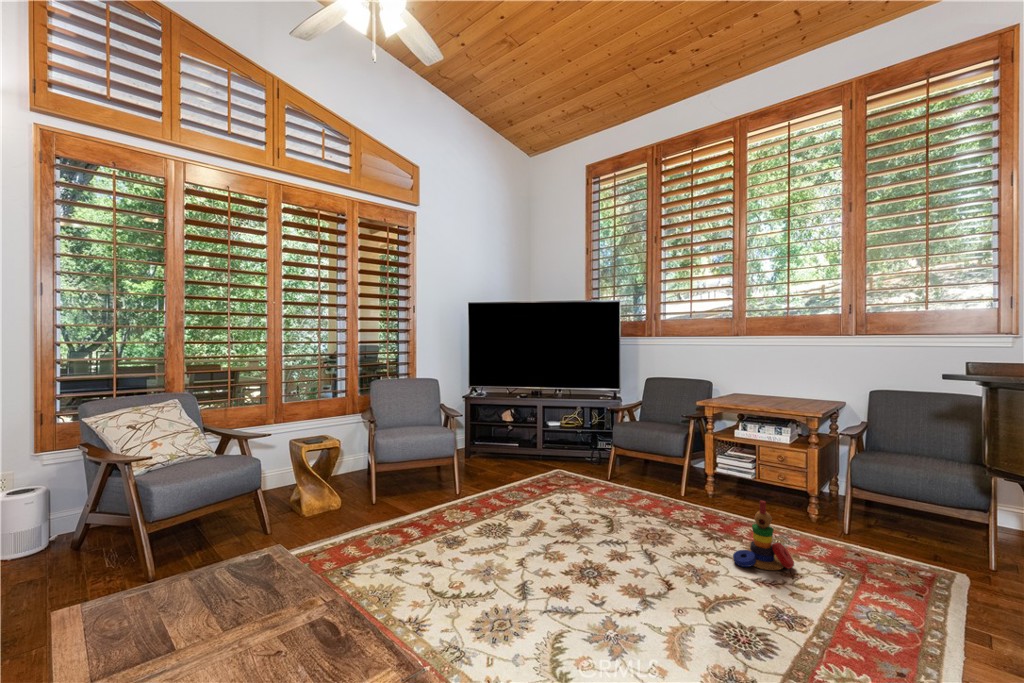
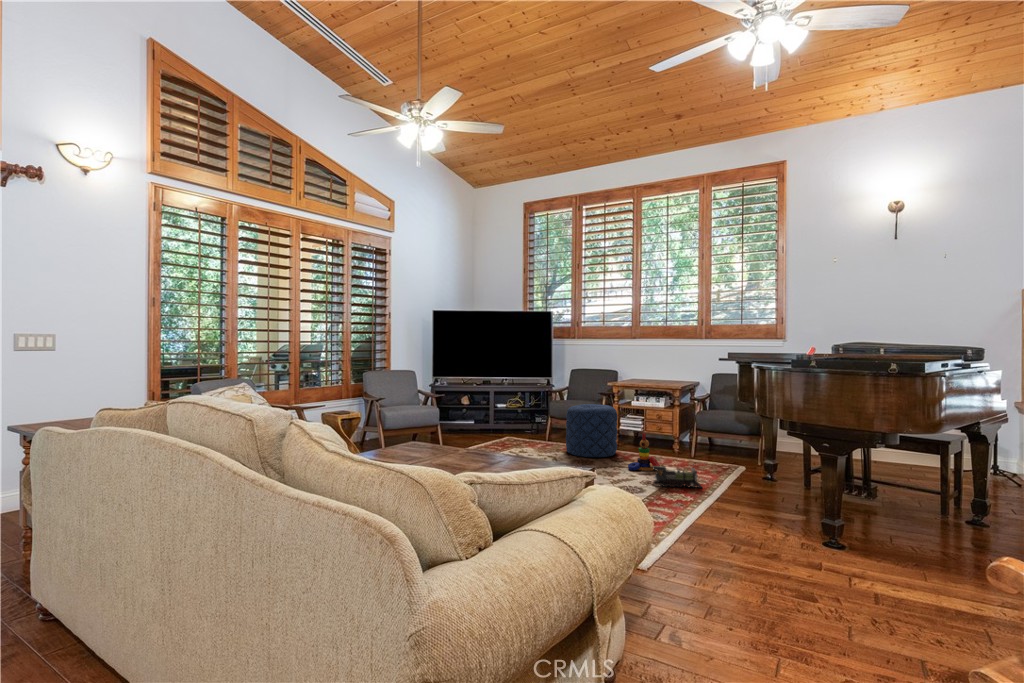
pouf: none [631,435,713,523] -> present [566,404,617,457]
toy train: none [788,586,903,649] -> present [653,464,702,488]

